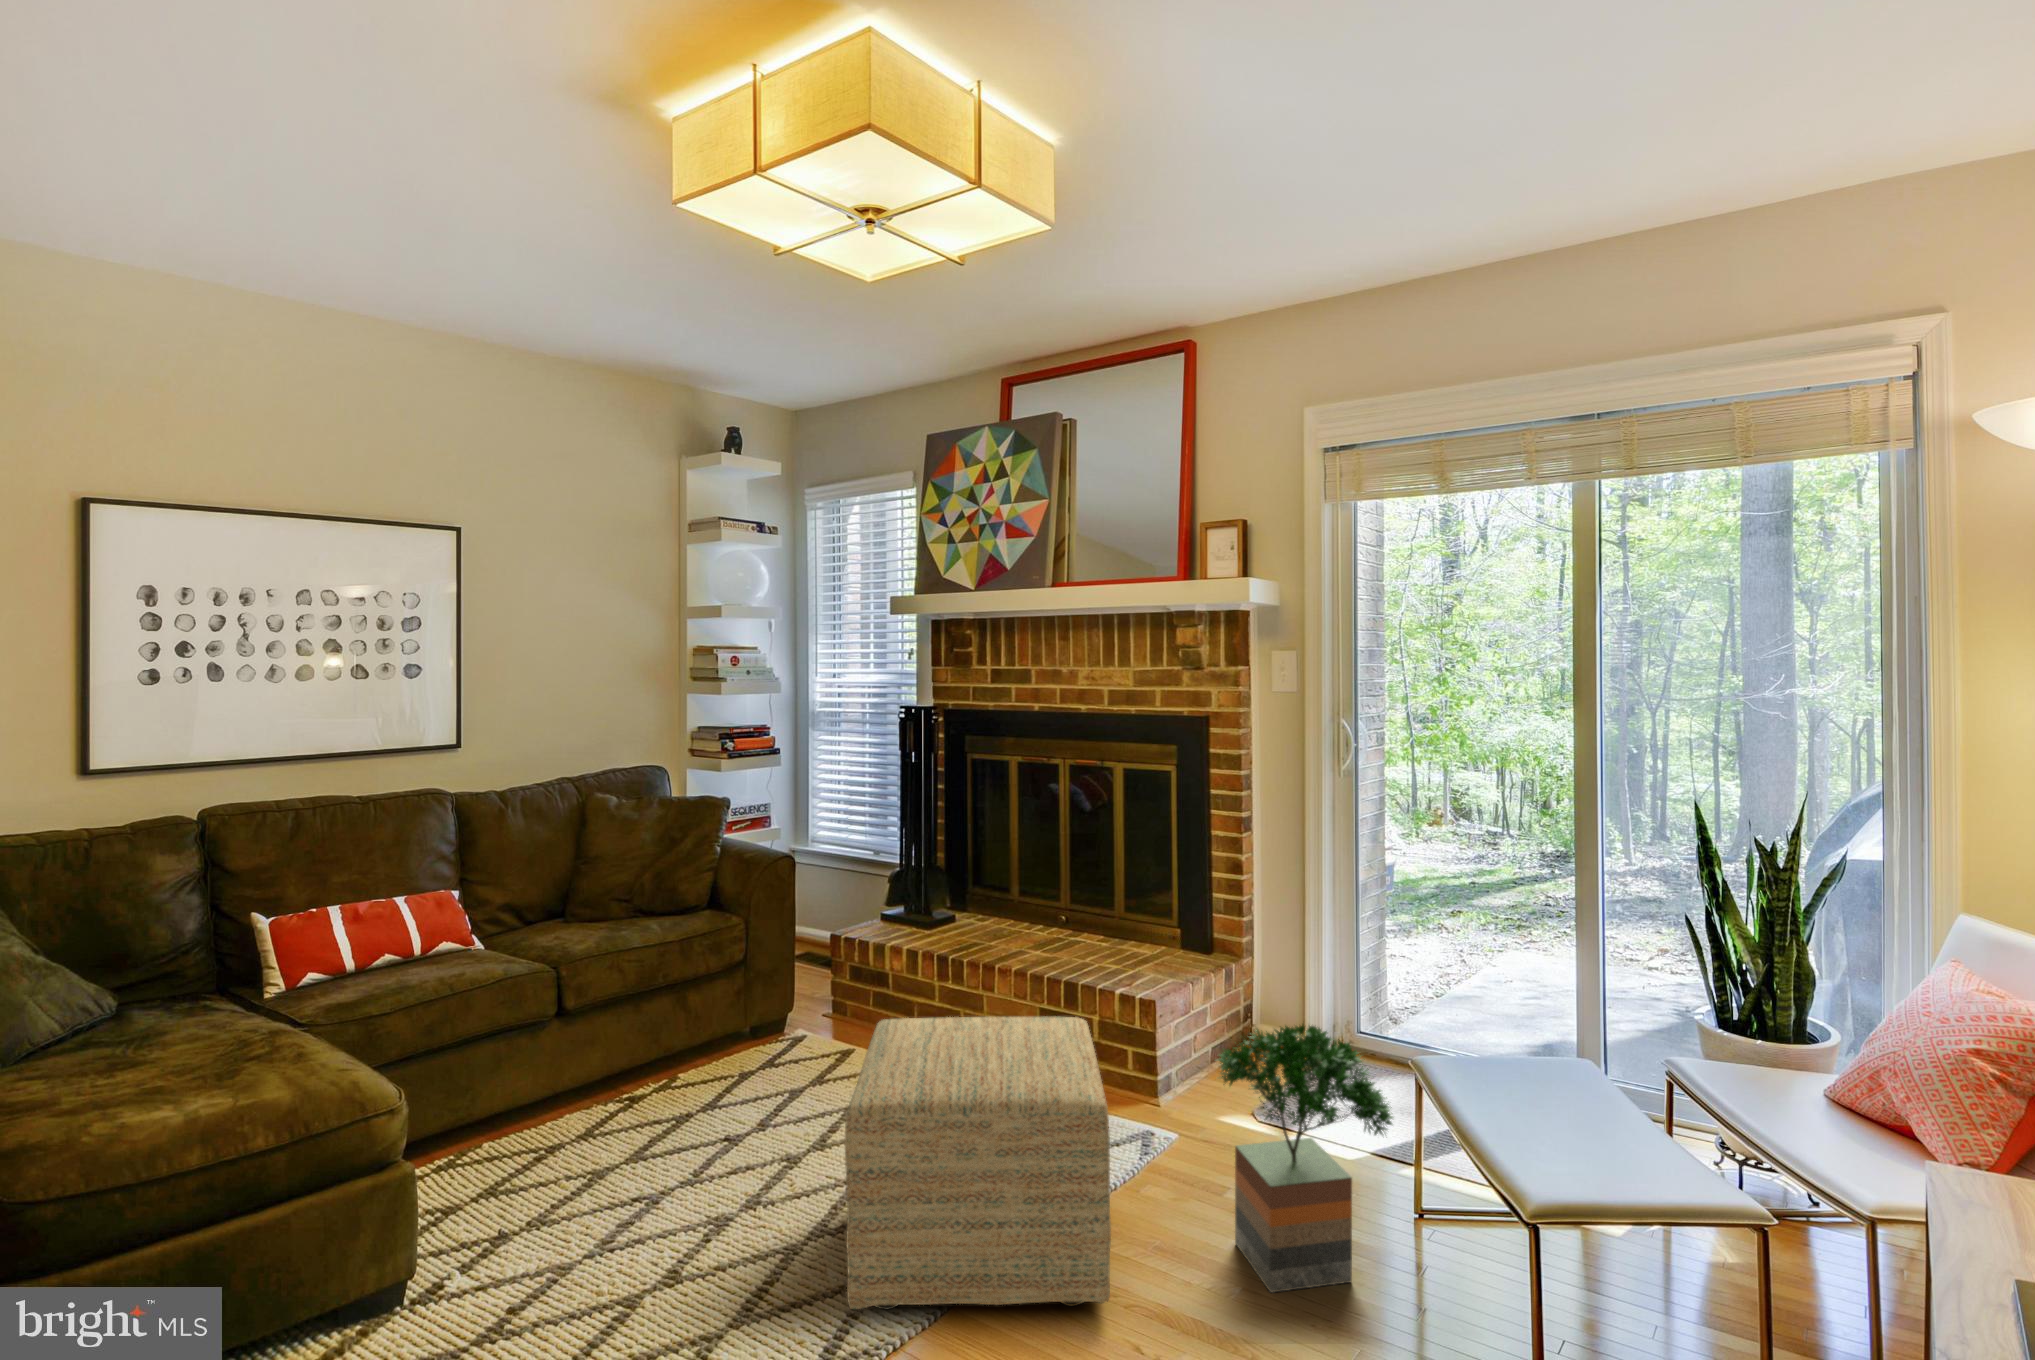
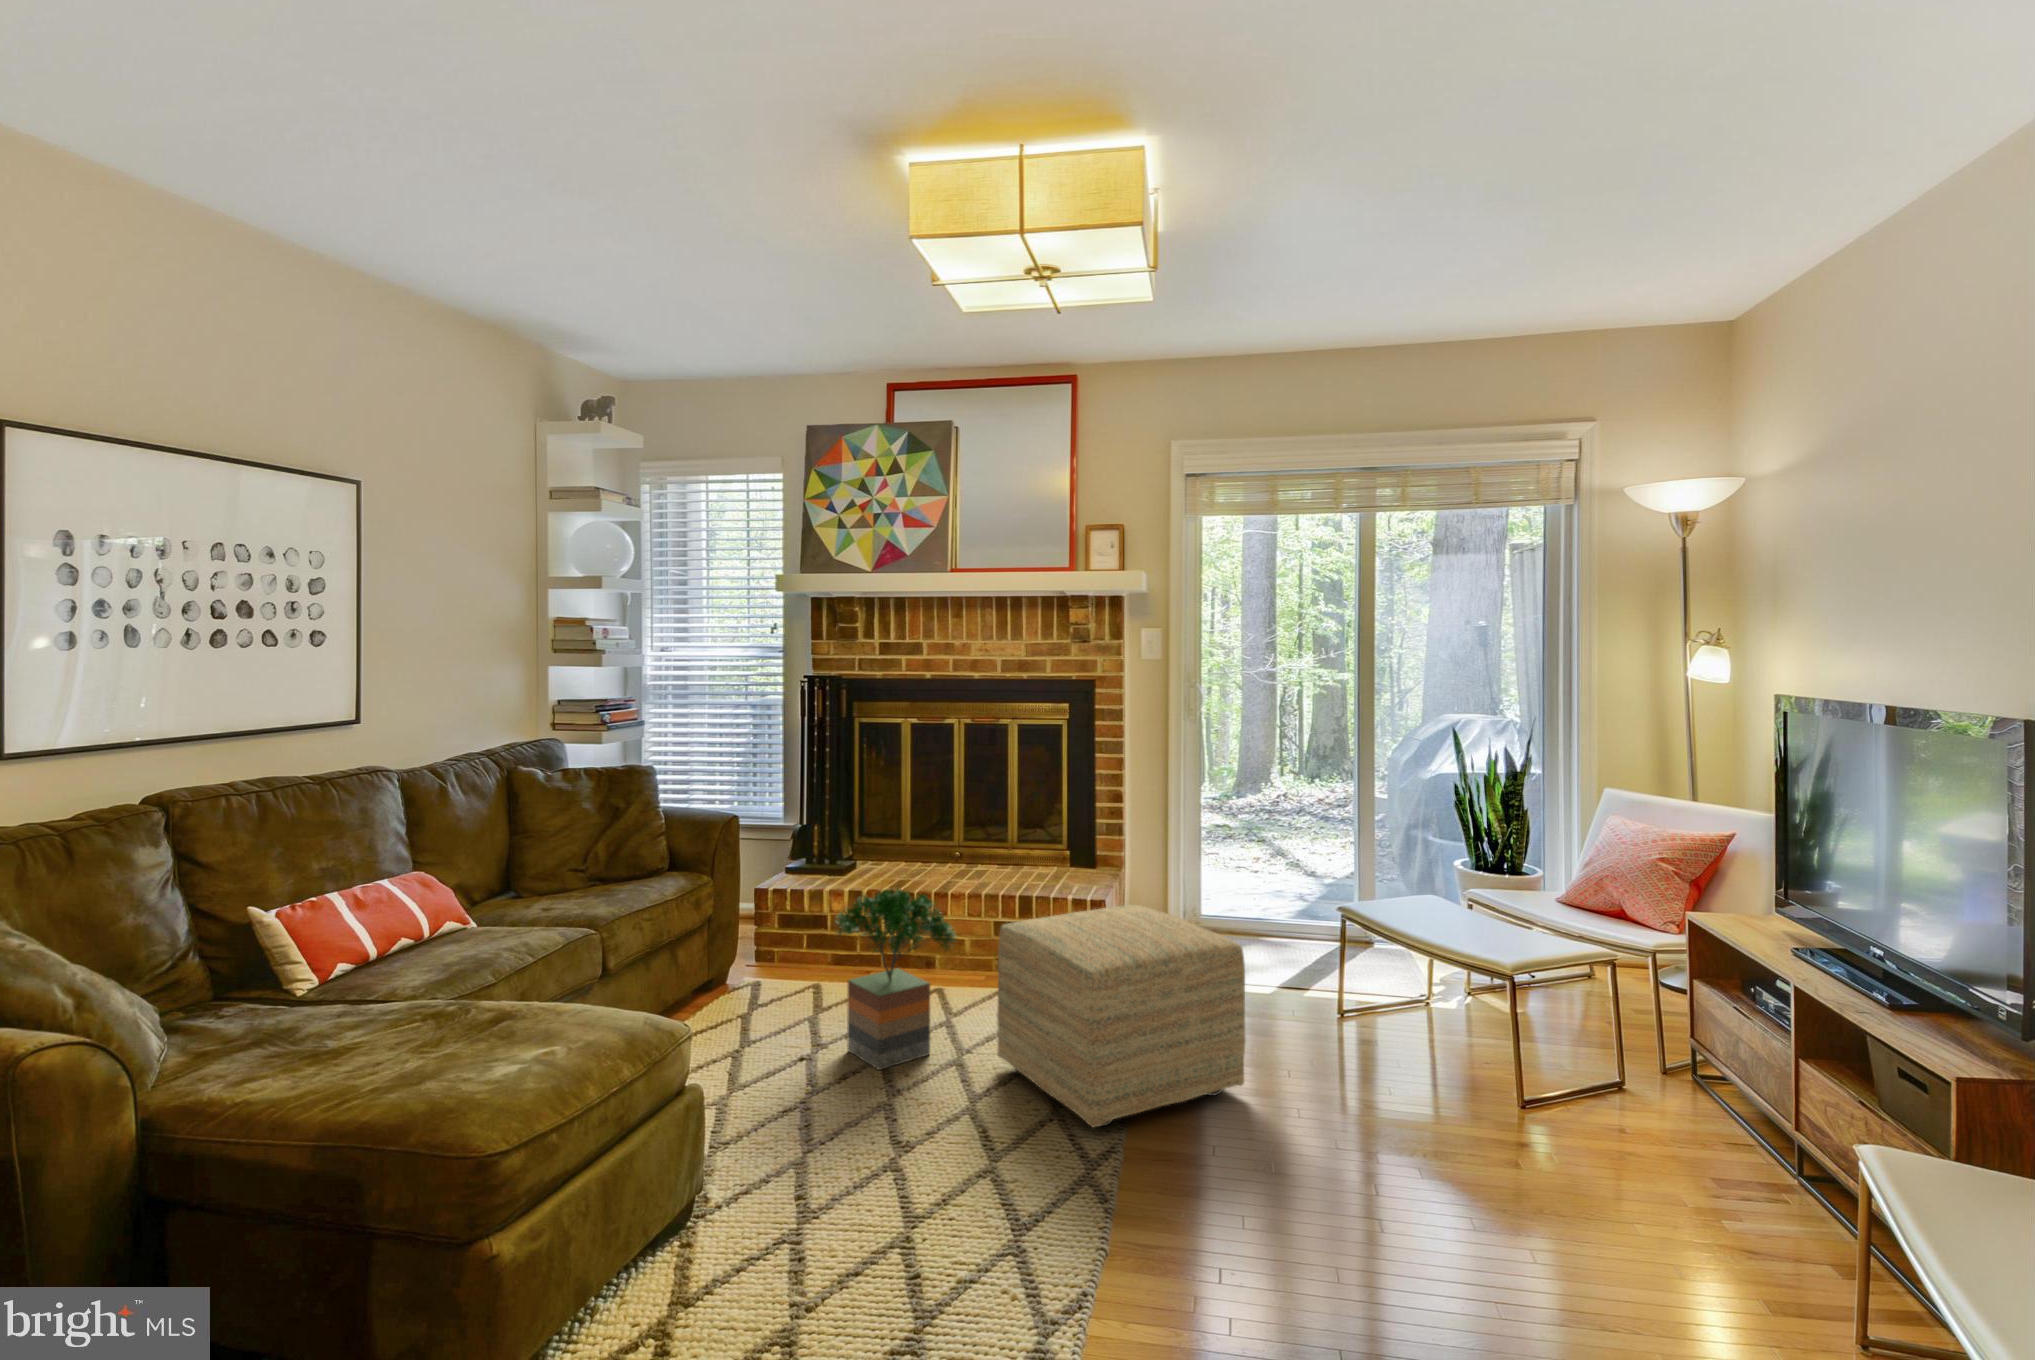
potted tree: present [1216,1024,1394,1293] -> present [835,888,956,1070]

